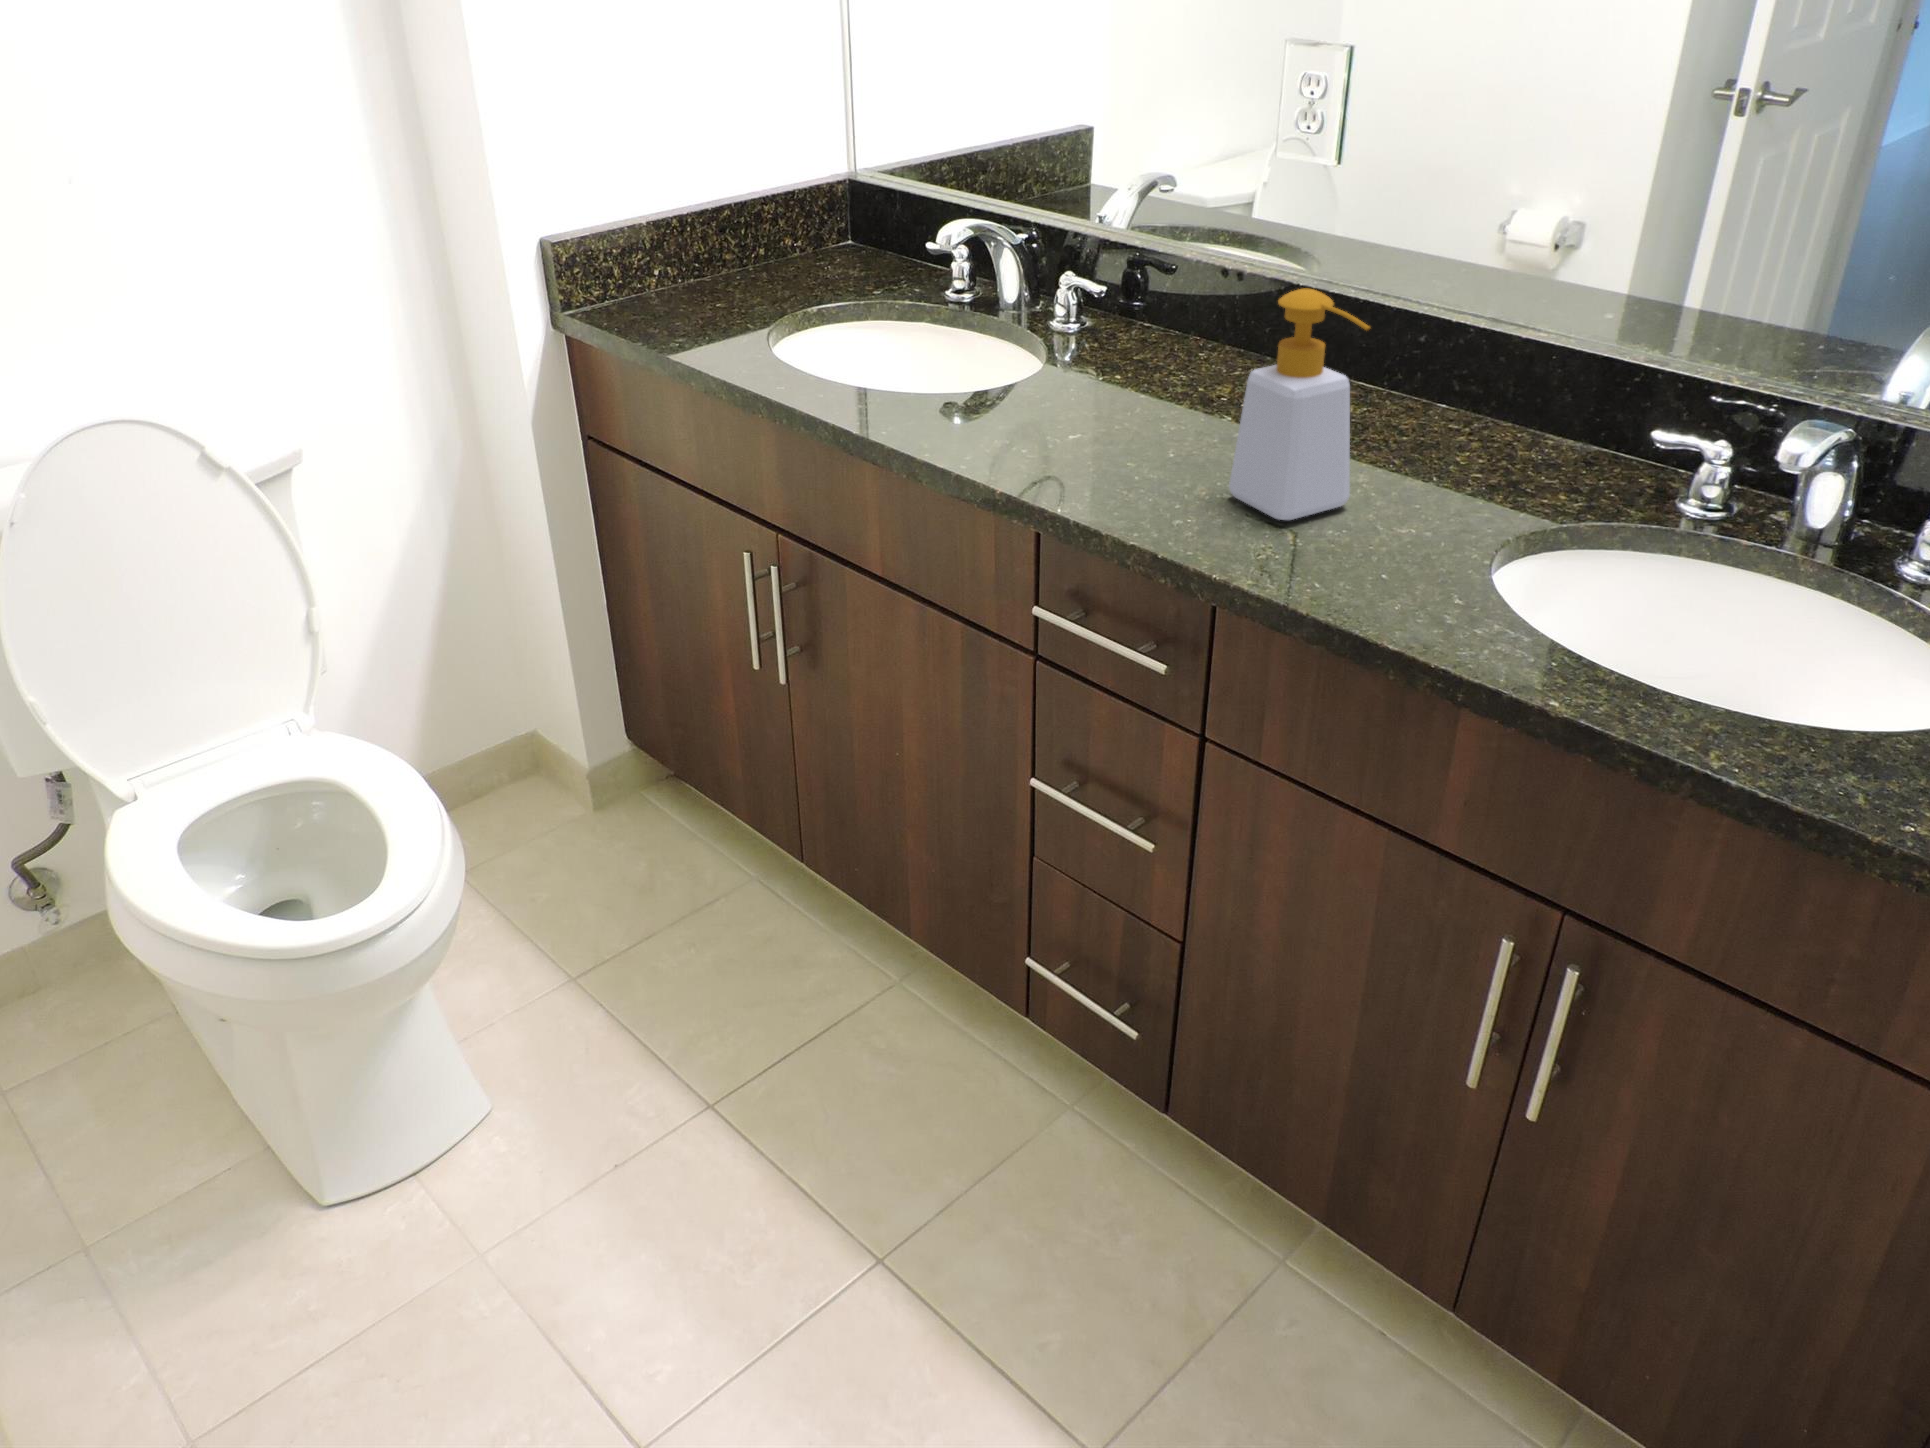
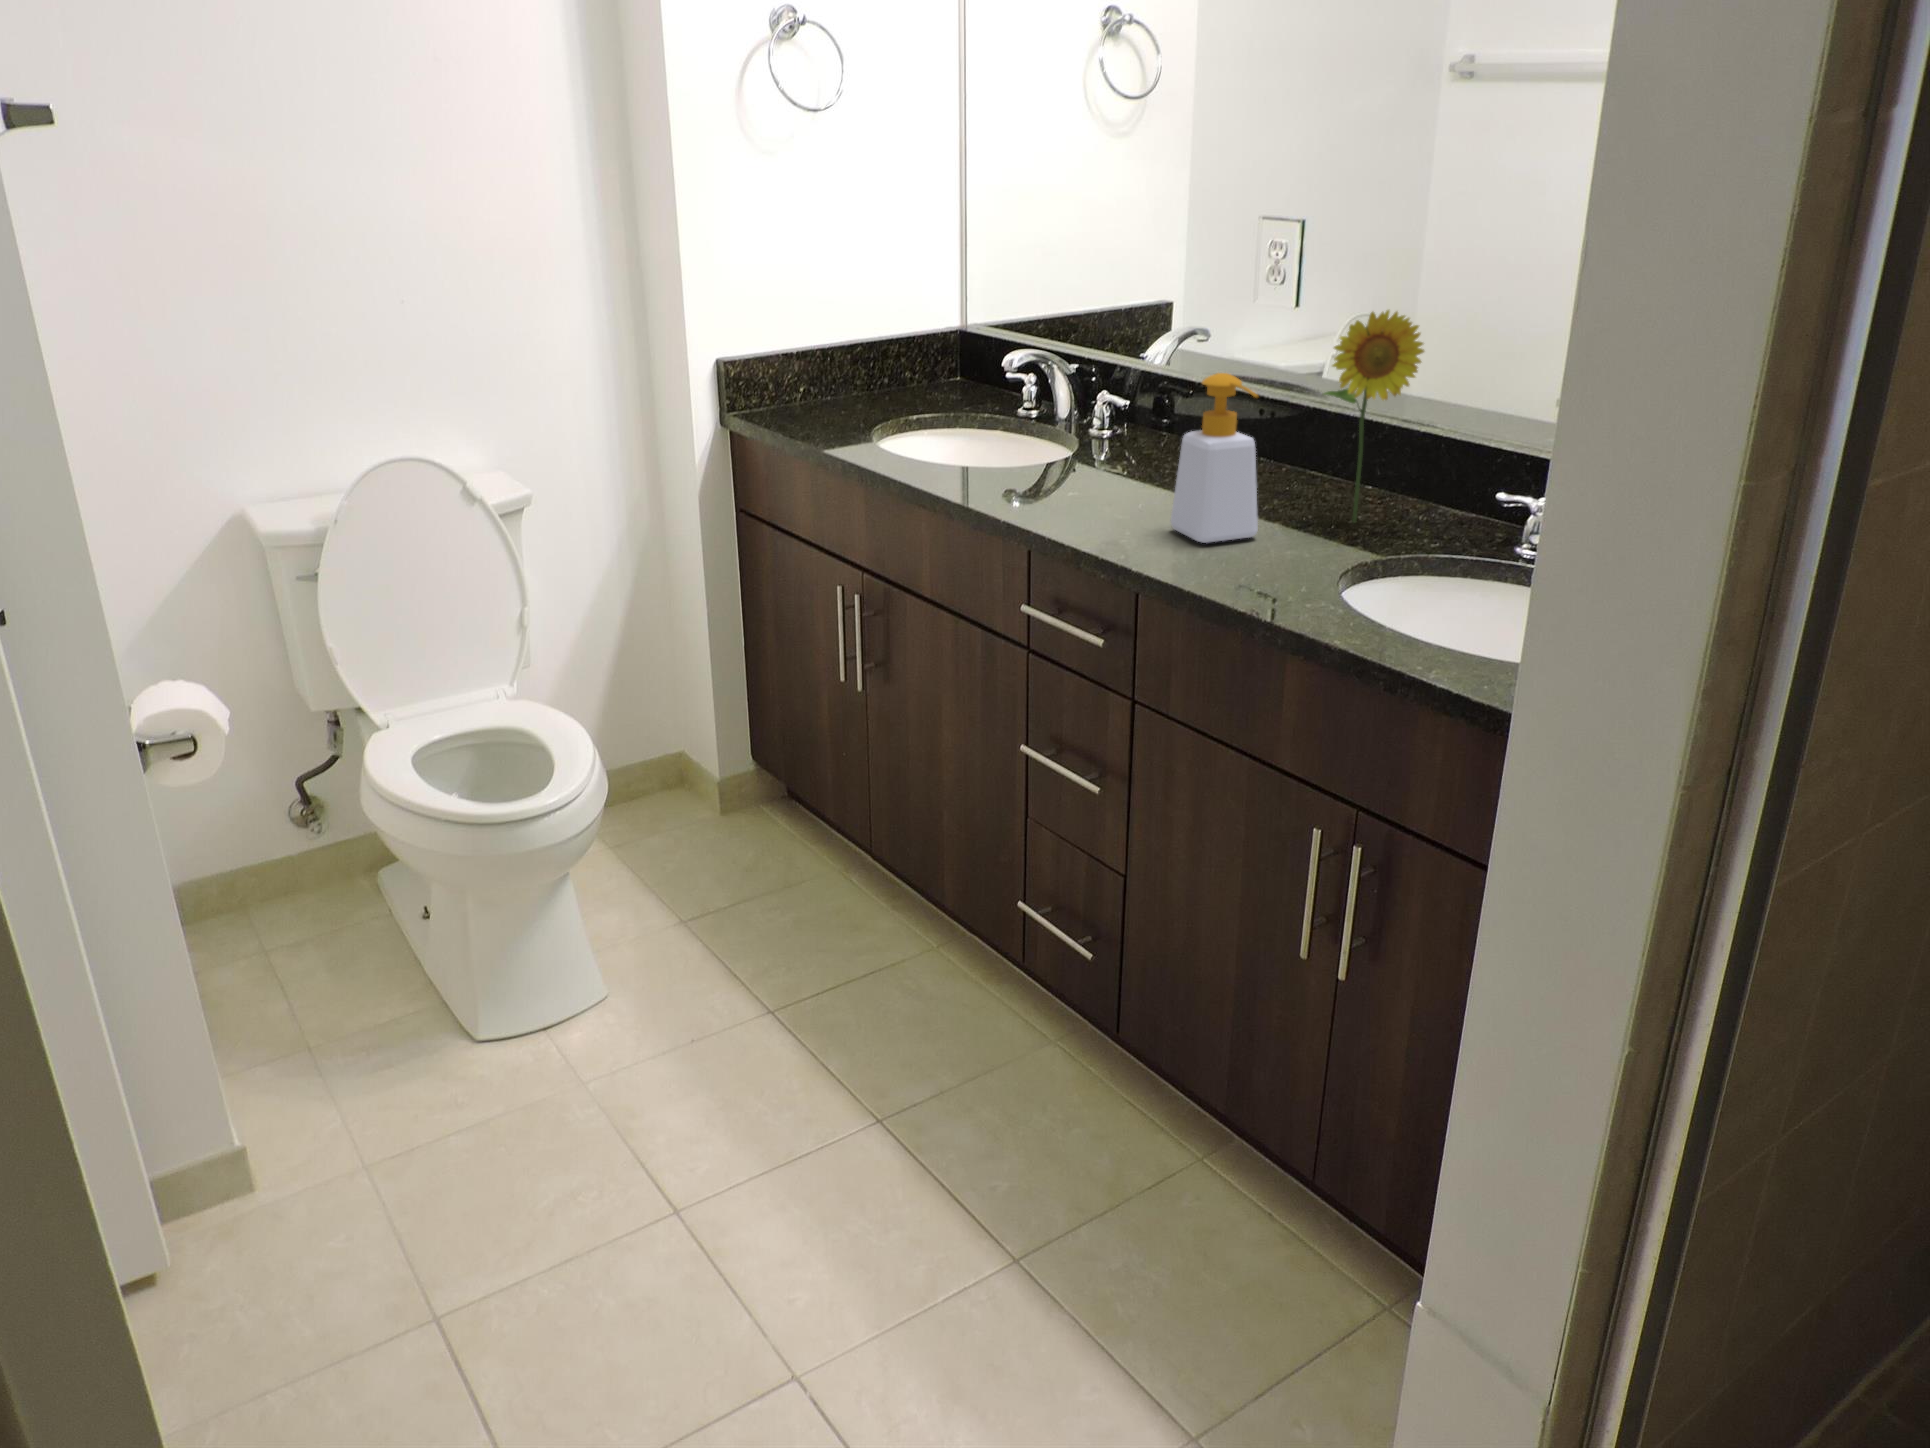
flower: none [1424,193,1567,470] -> present [1324,310,1424,522]

